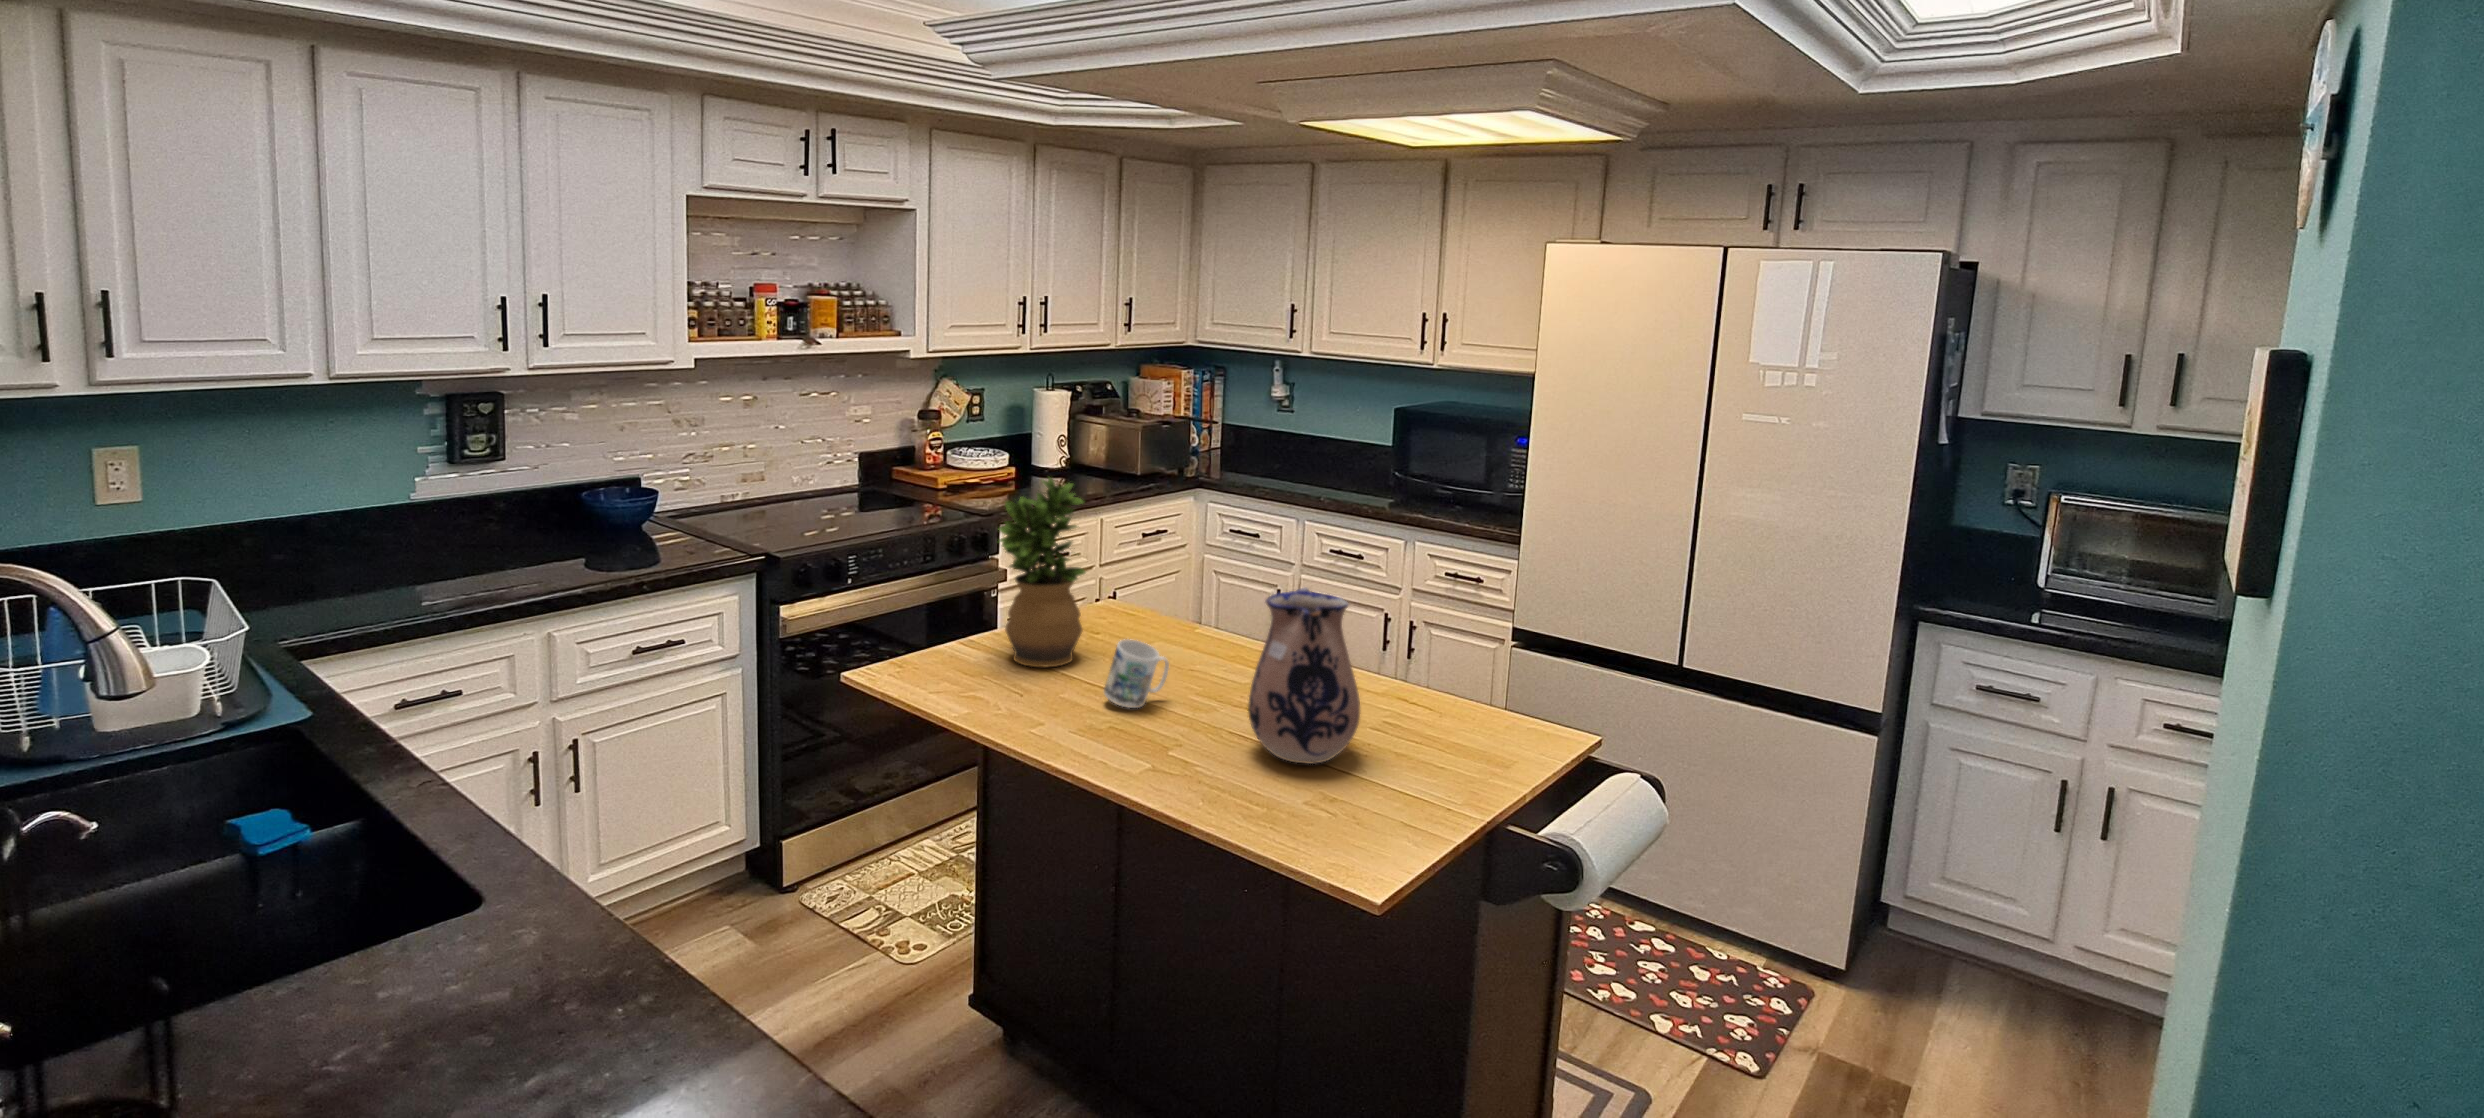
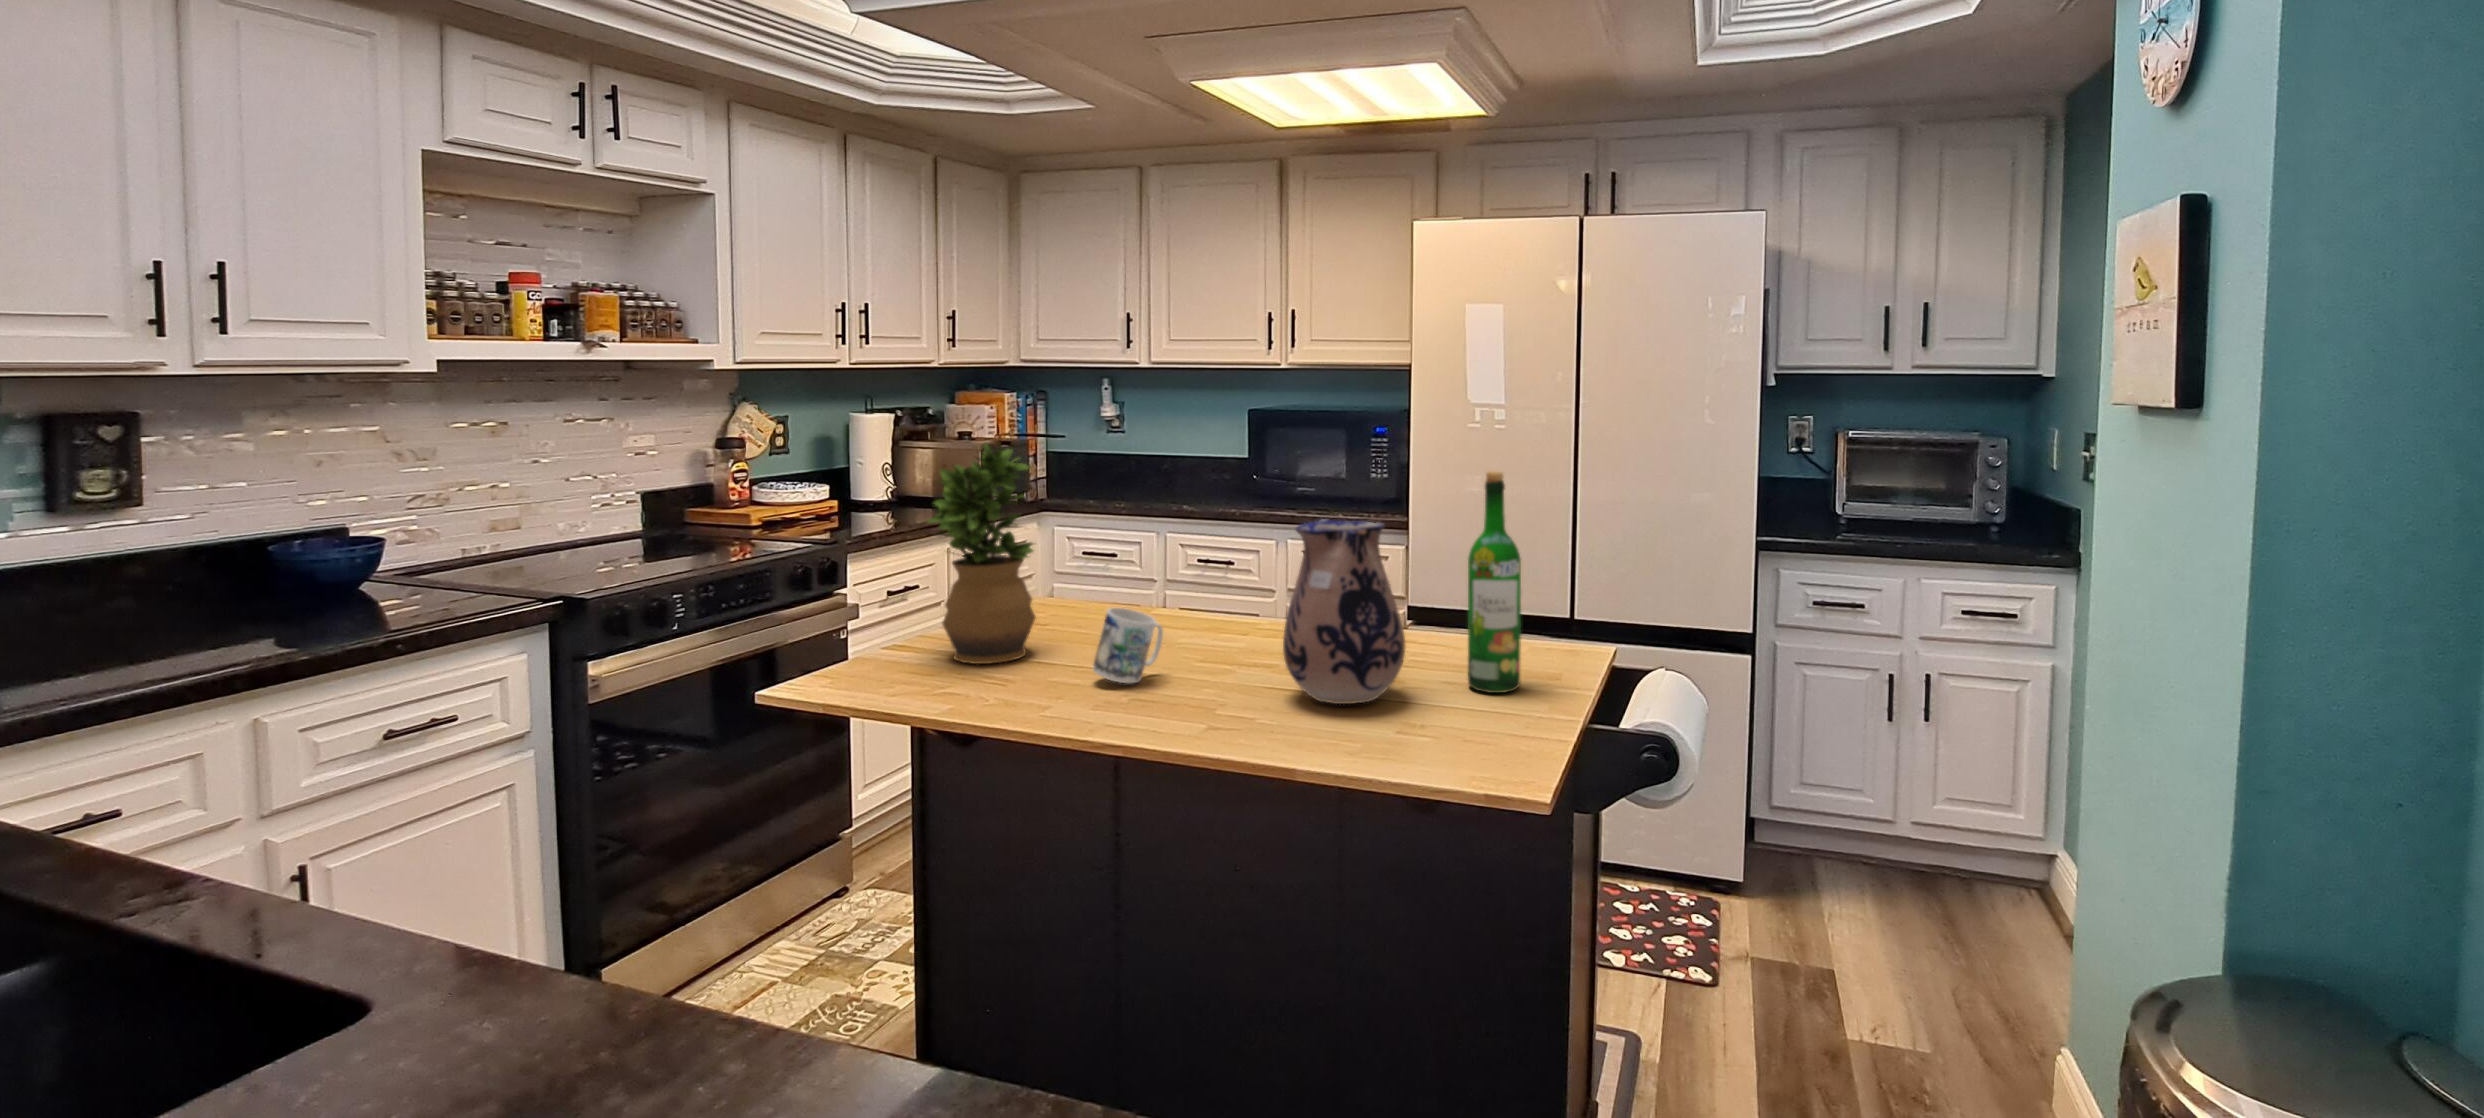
wine bottle: none [1424,565,1482,774] -> present [1468,471,1521,693]

